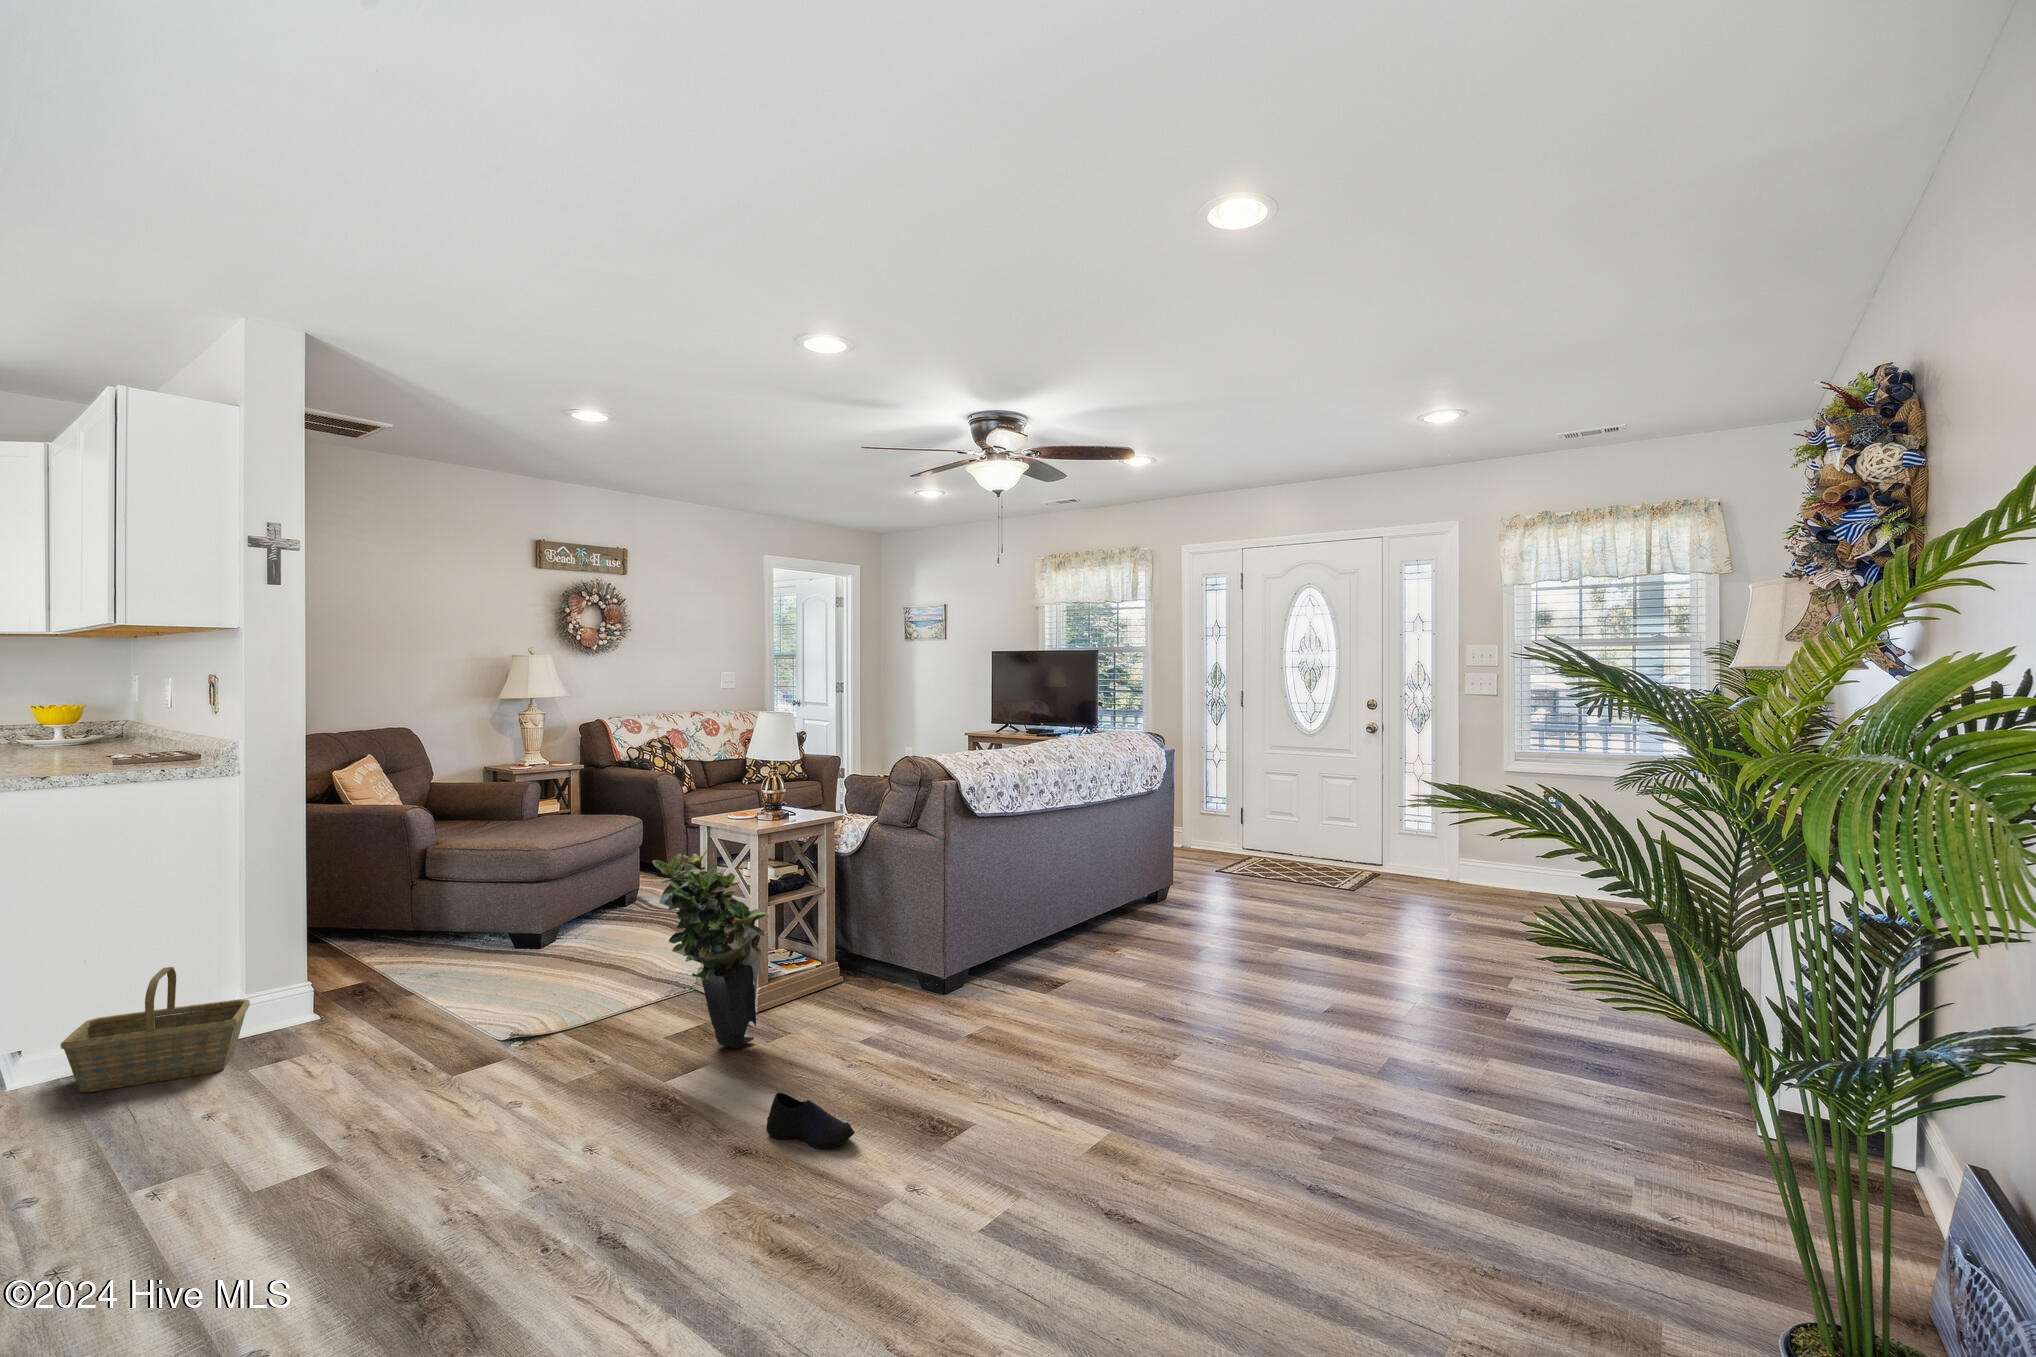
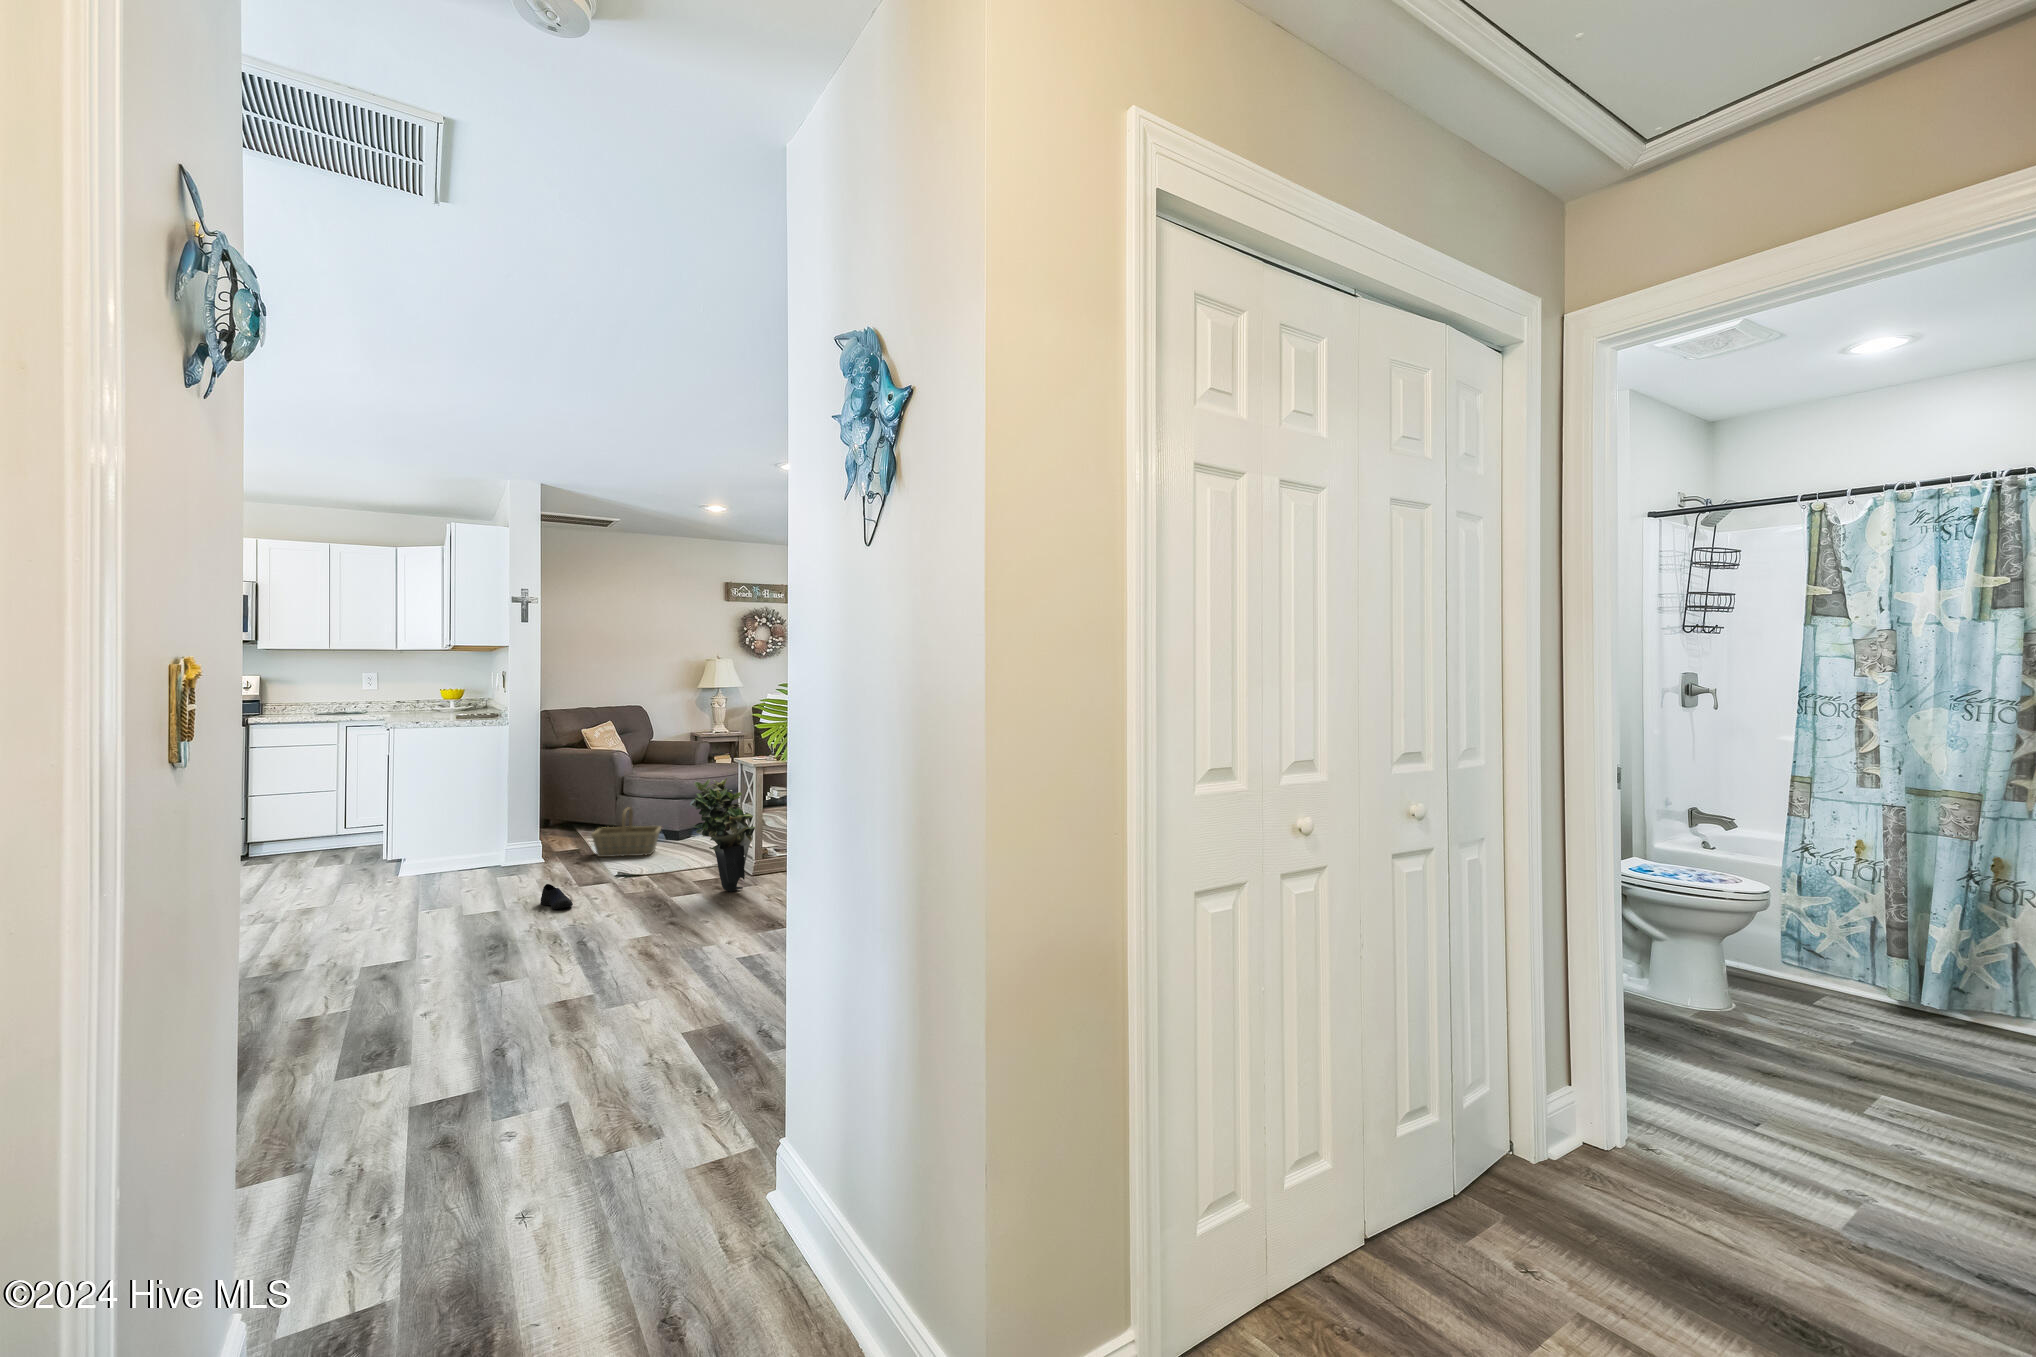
basket: present [61,967,250,1092] -> present [592,807,661,857]
shoe: present [766,1092,855,1148] -> present [541,884,573,909]

